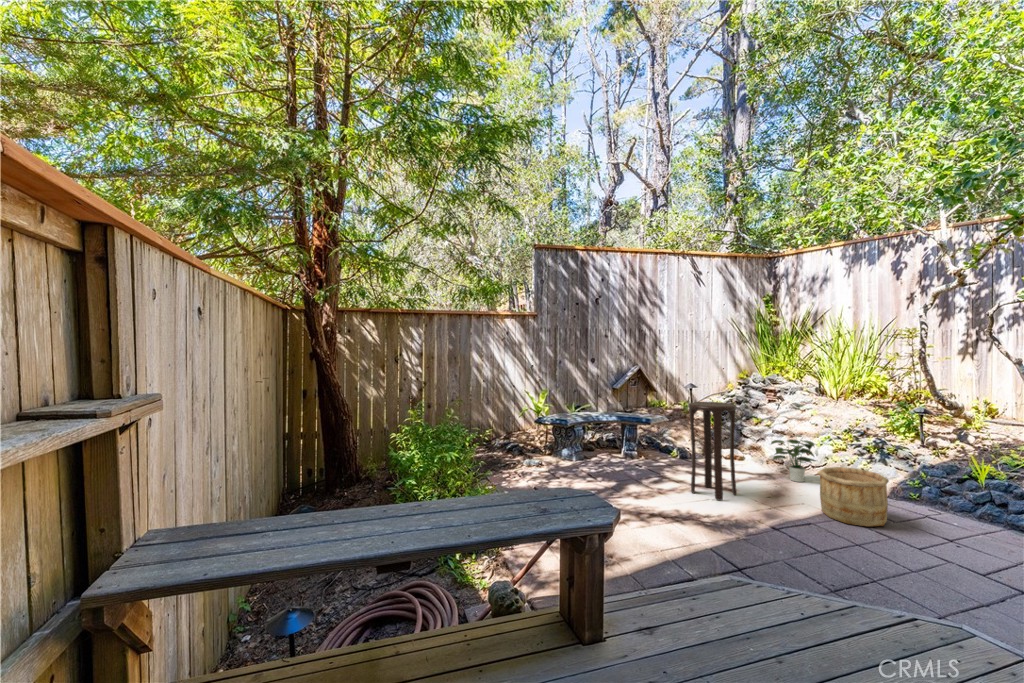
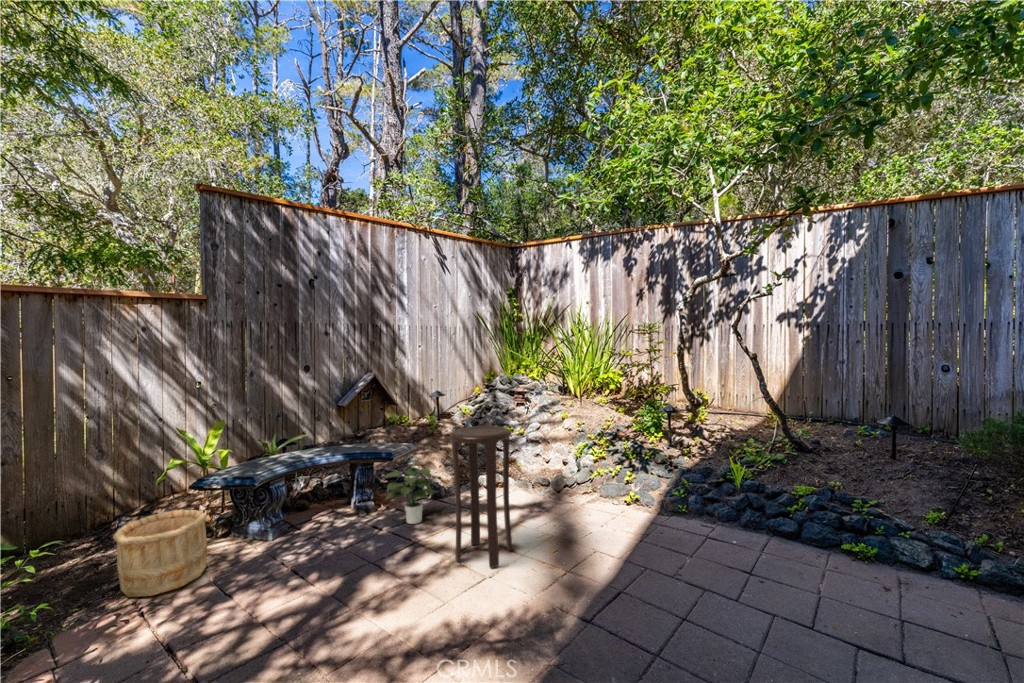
potted plant: present [771,436,816,482] -> present [385,462,438,524]
wooden bucket: present [818,467,889,526] -> present [113,510,207,597]

